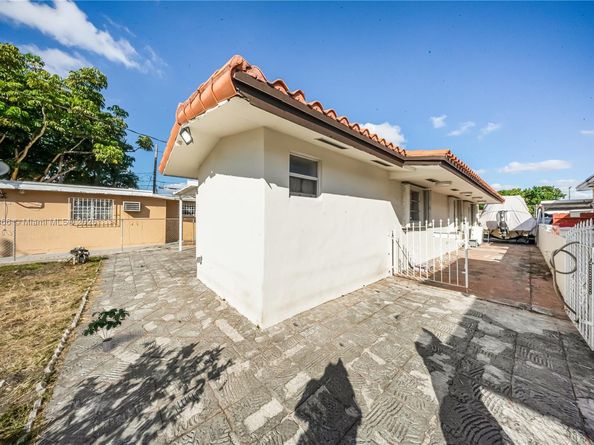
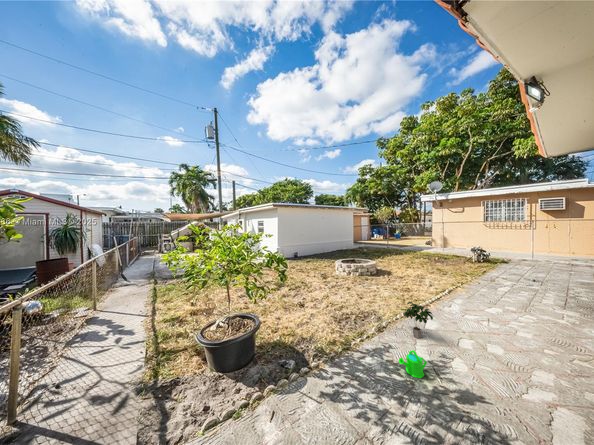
watering can: none [130,348,153,378] -> present [399,350,427,378]

